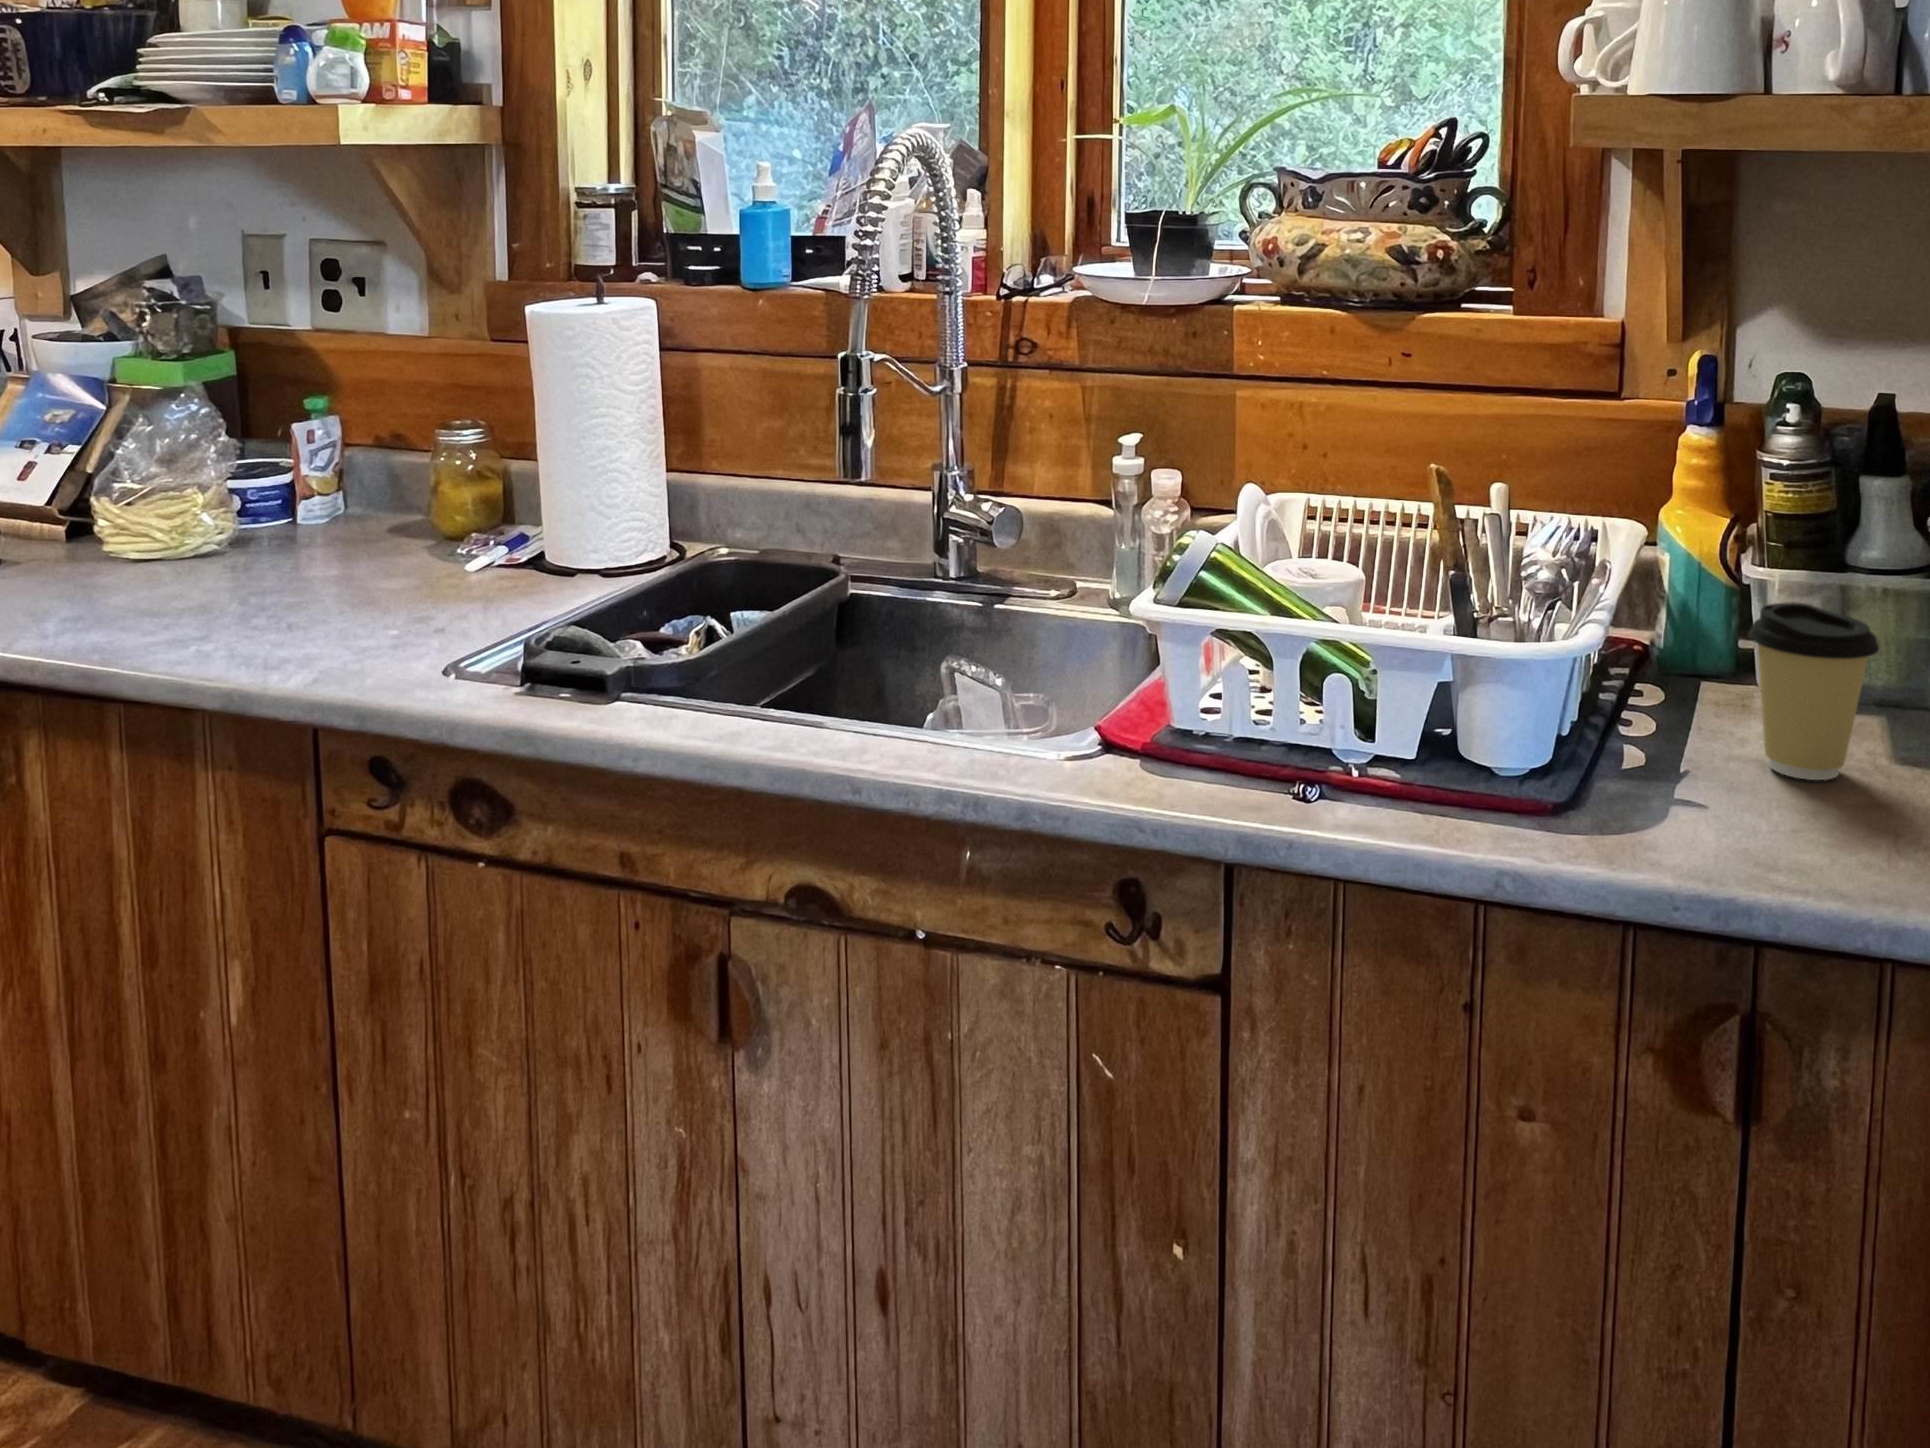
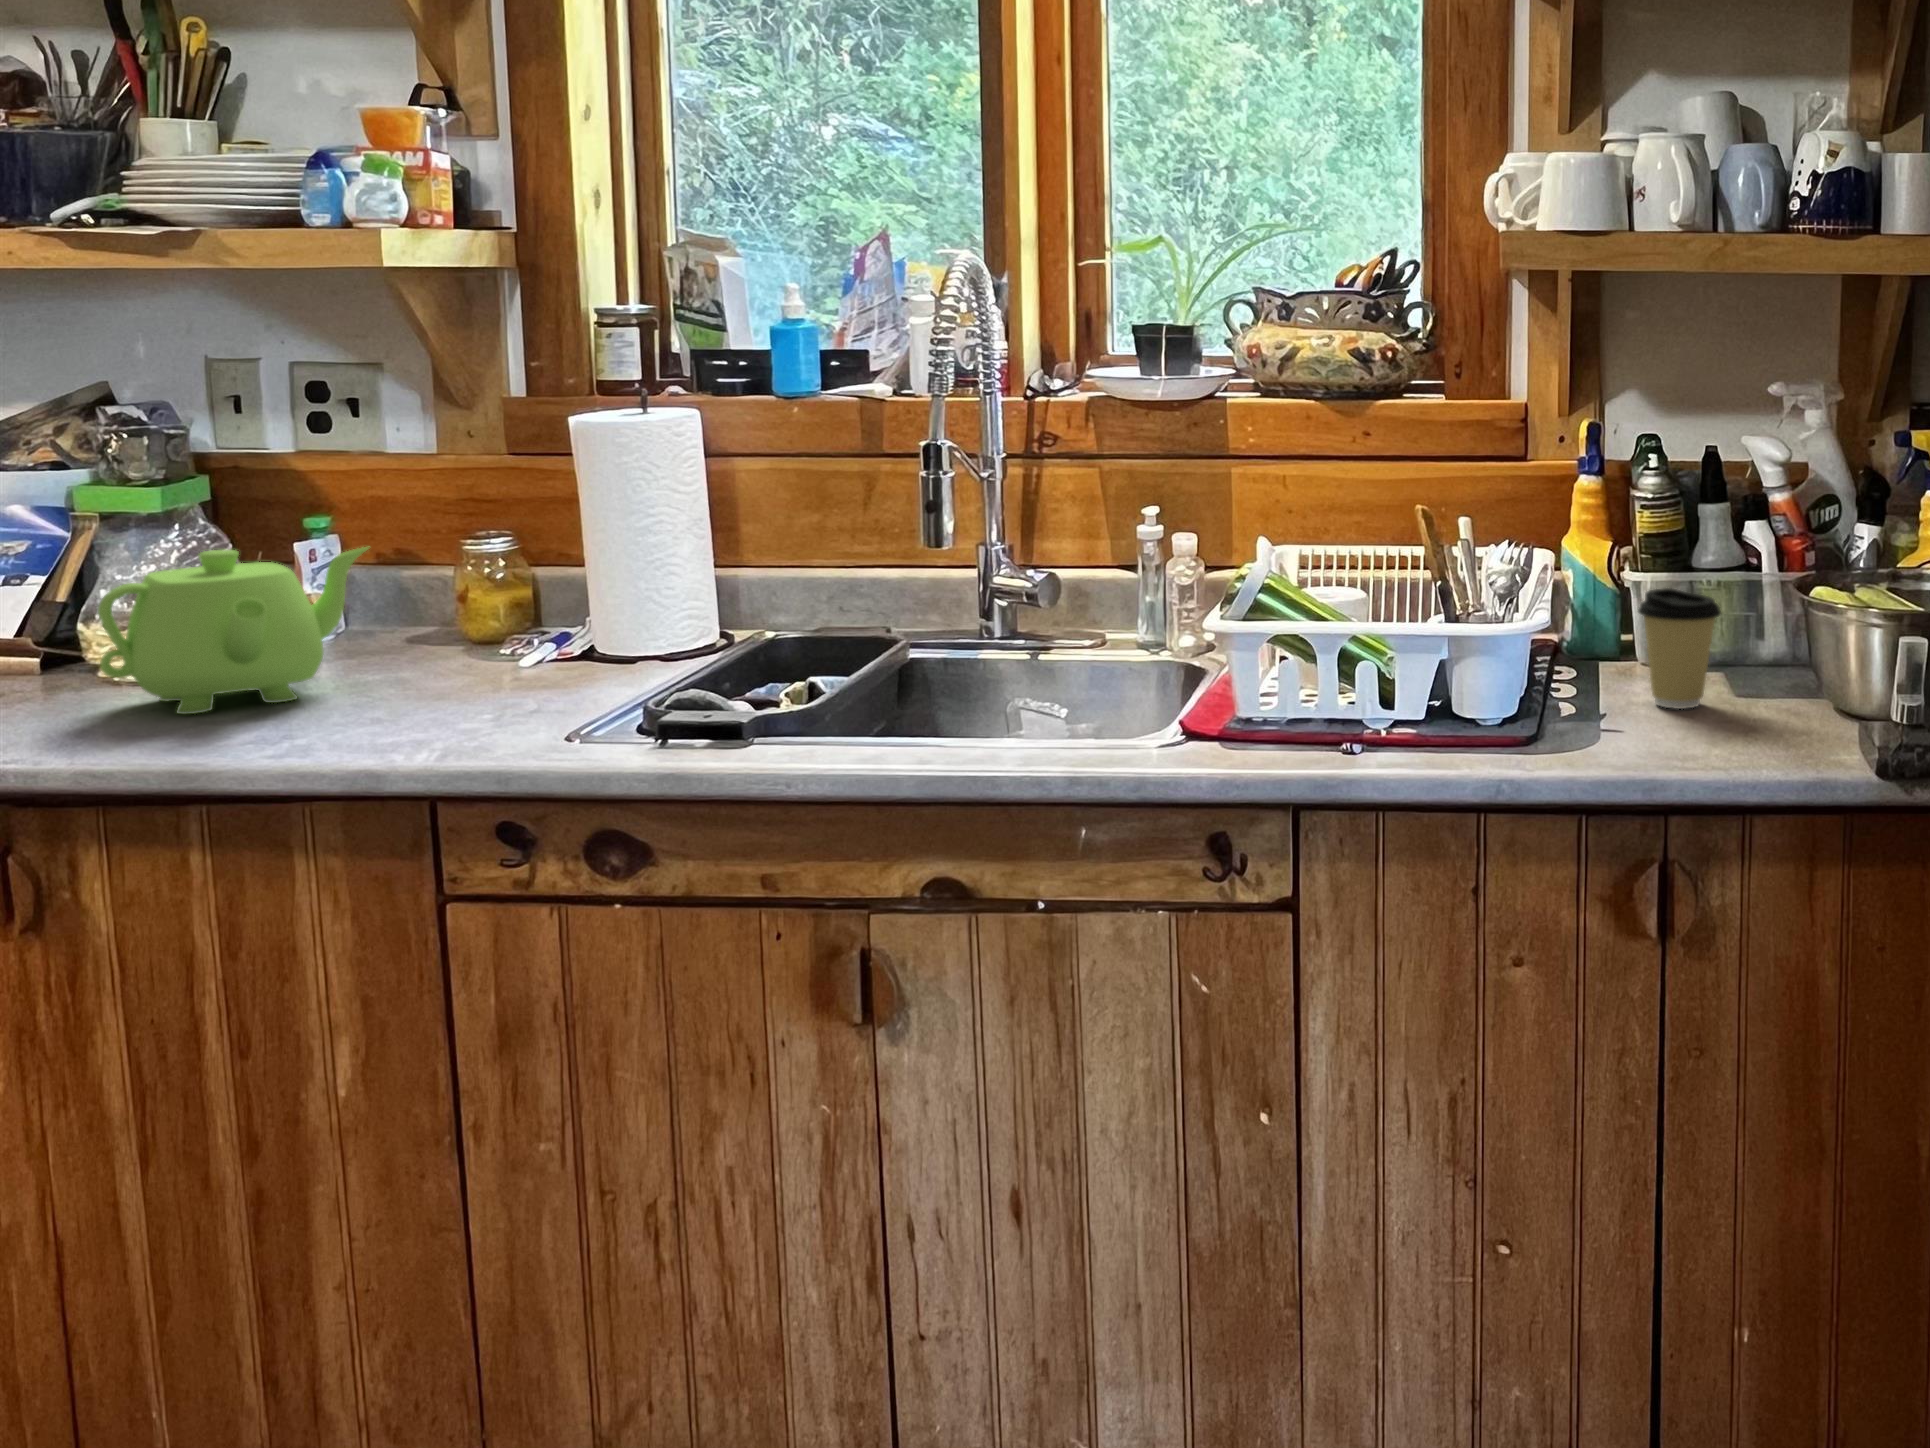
teapot: none [72,434,325,602] -> present [98,547,368,714]

